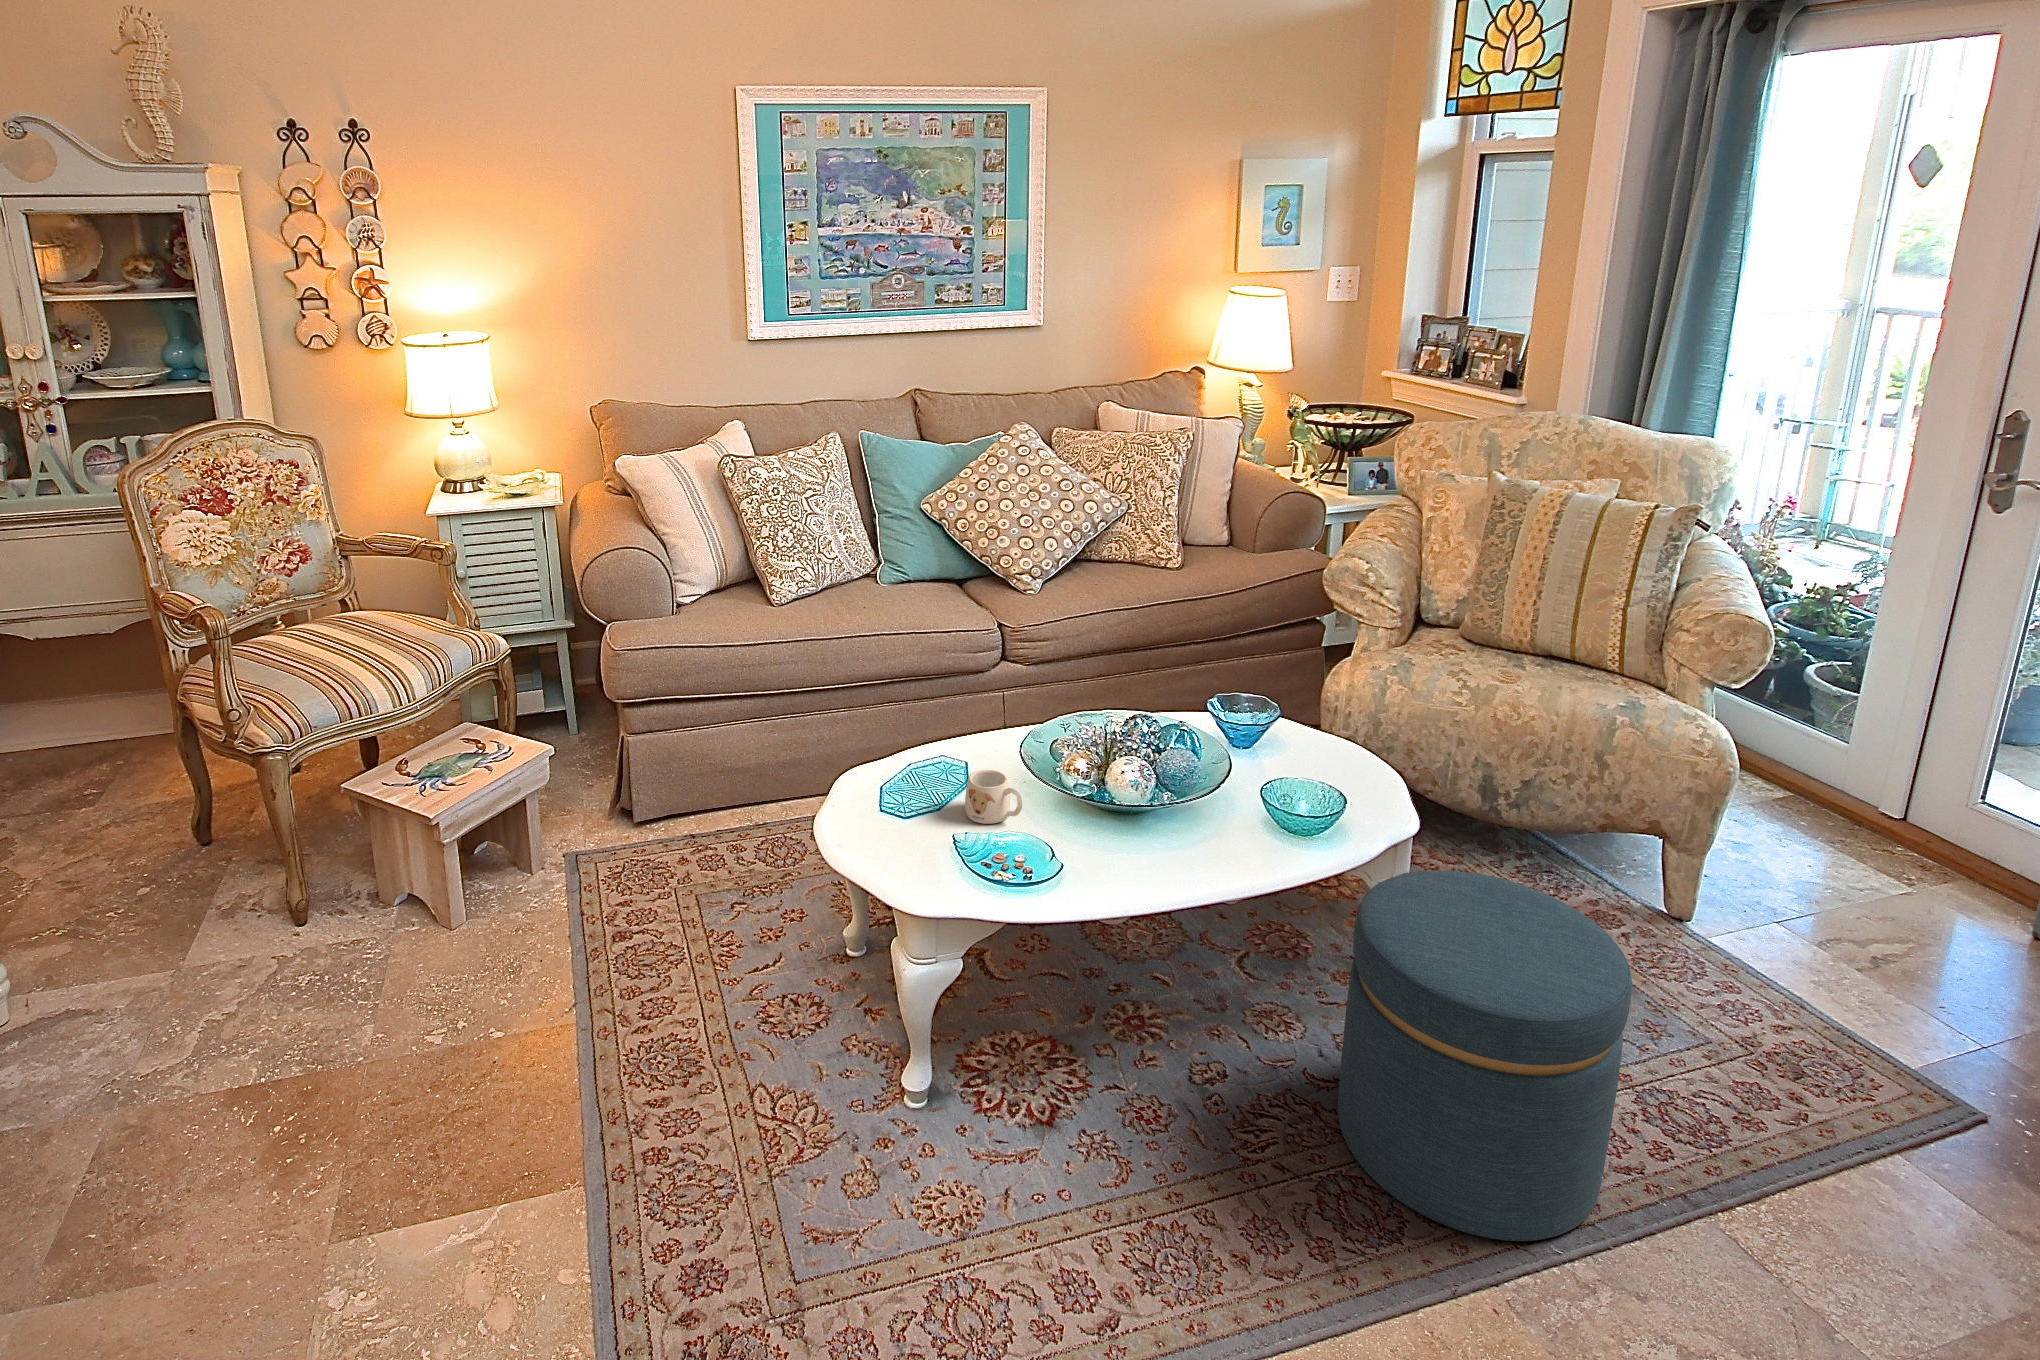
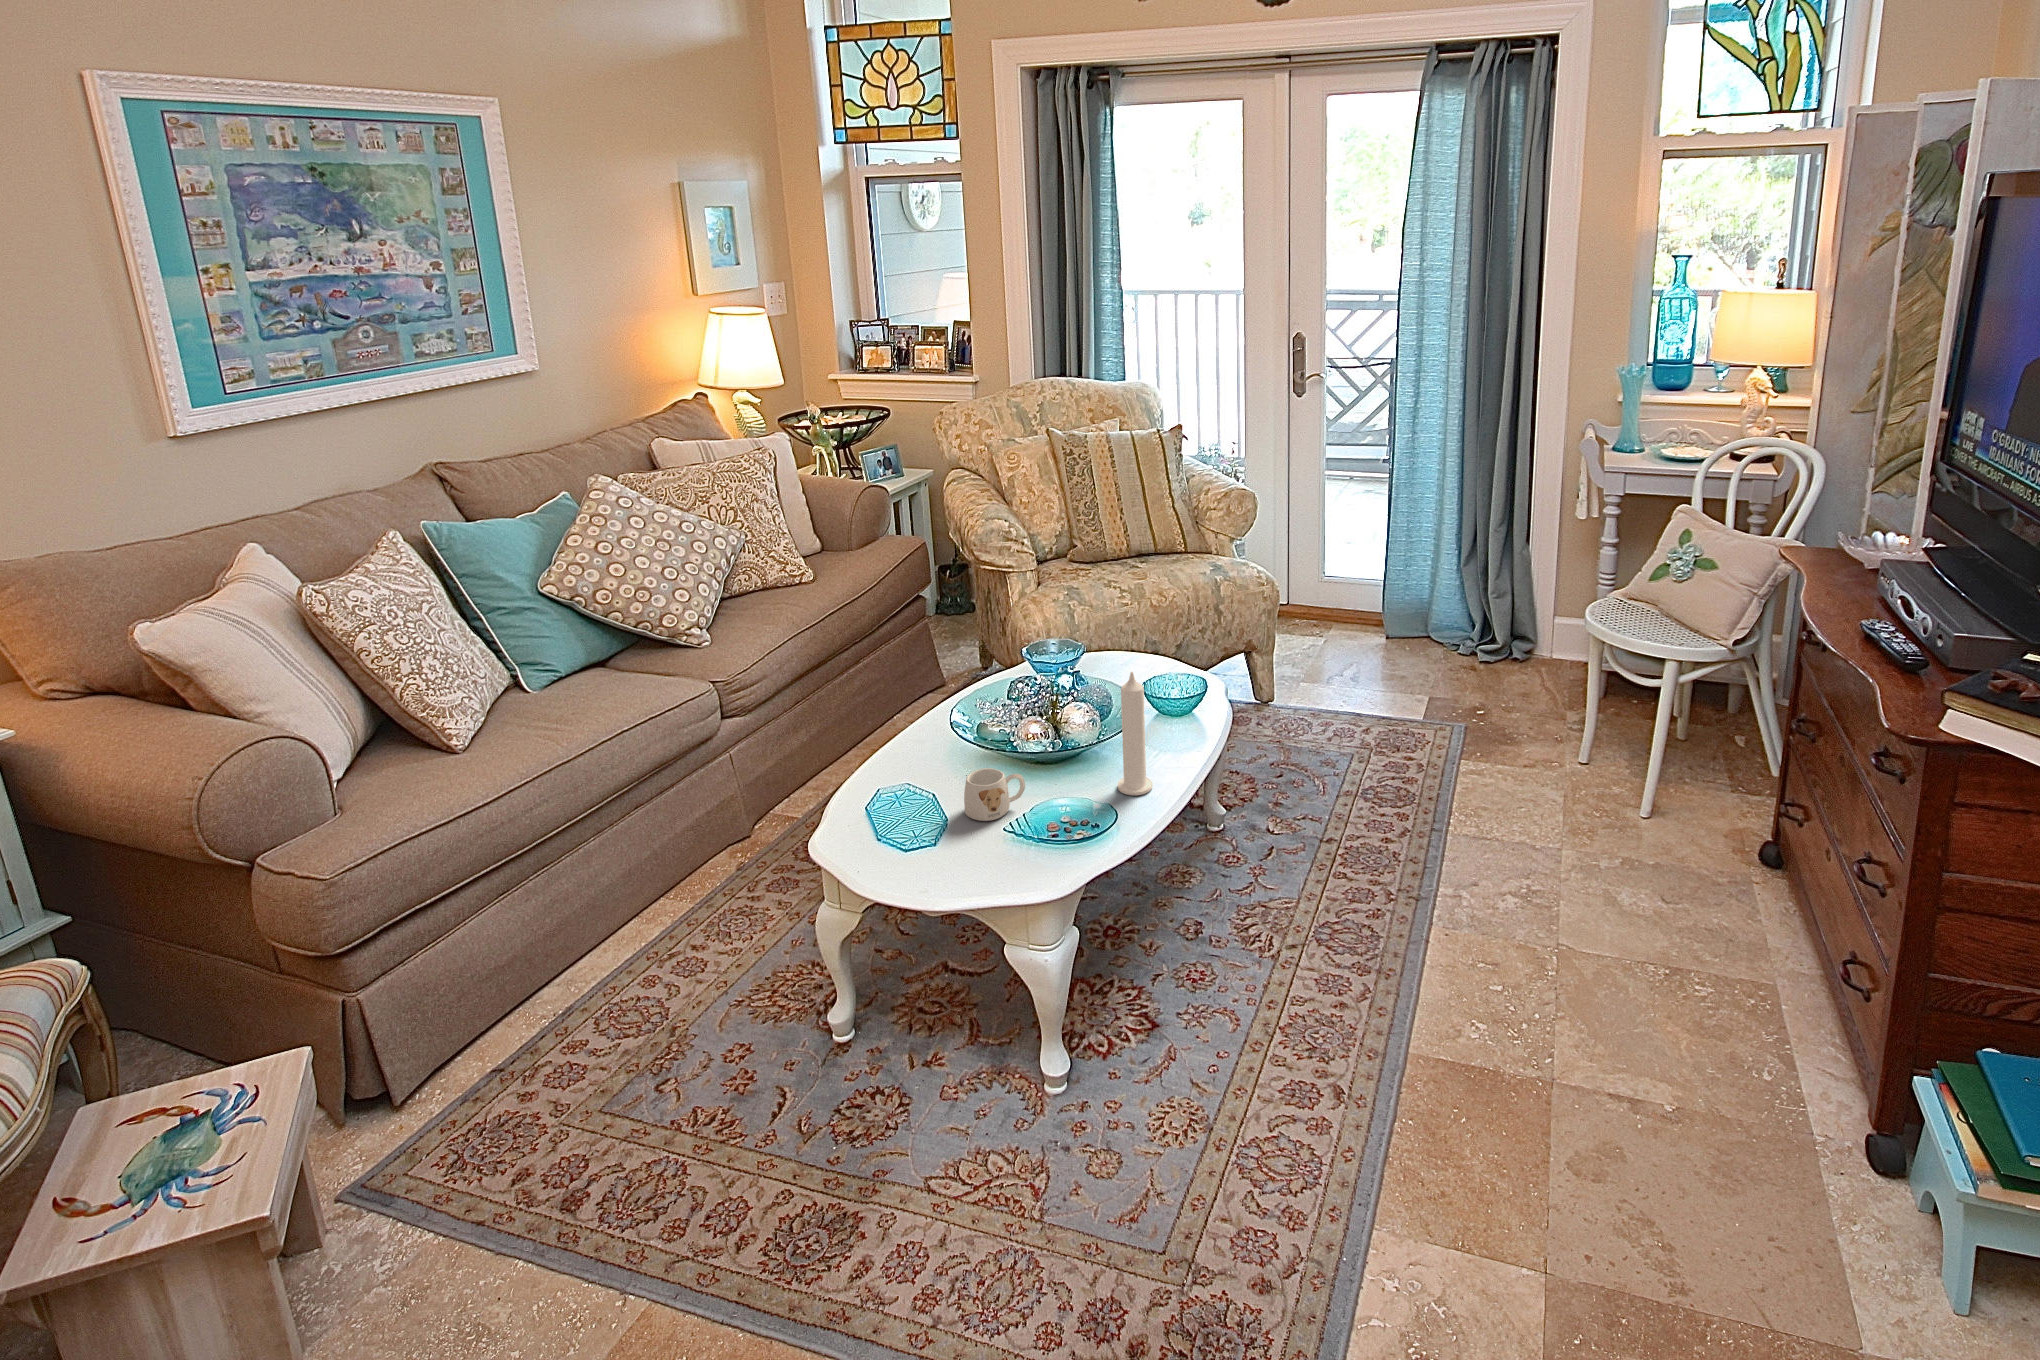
candle: none [1108,734,1150,878] -> present [1118,672,1153,795]
ottoman: present [1338,870,1632,1241] -> none [1253,685,1426,918]

